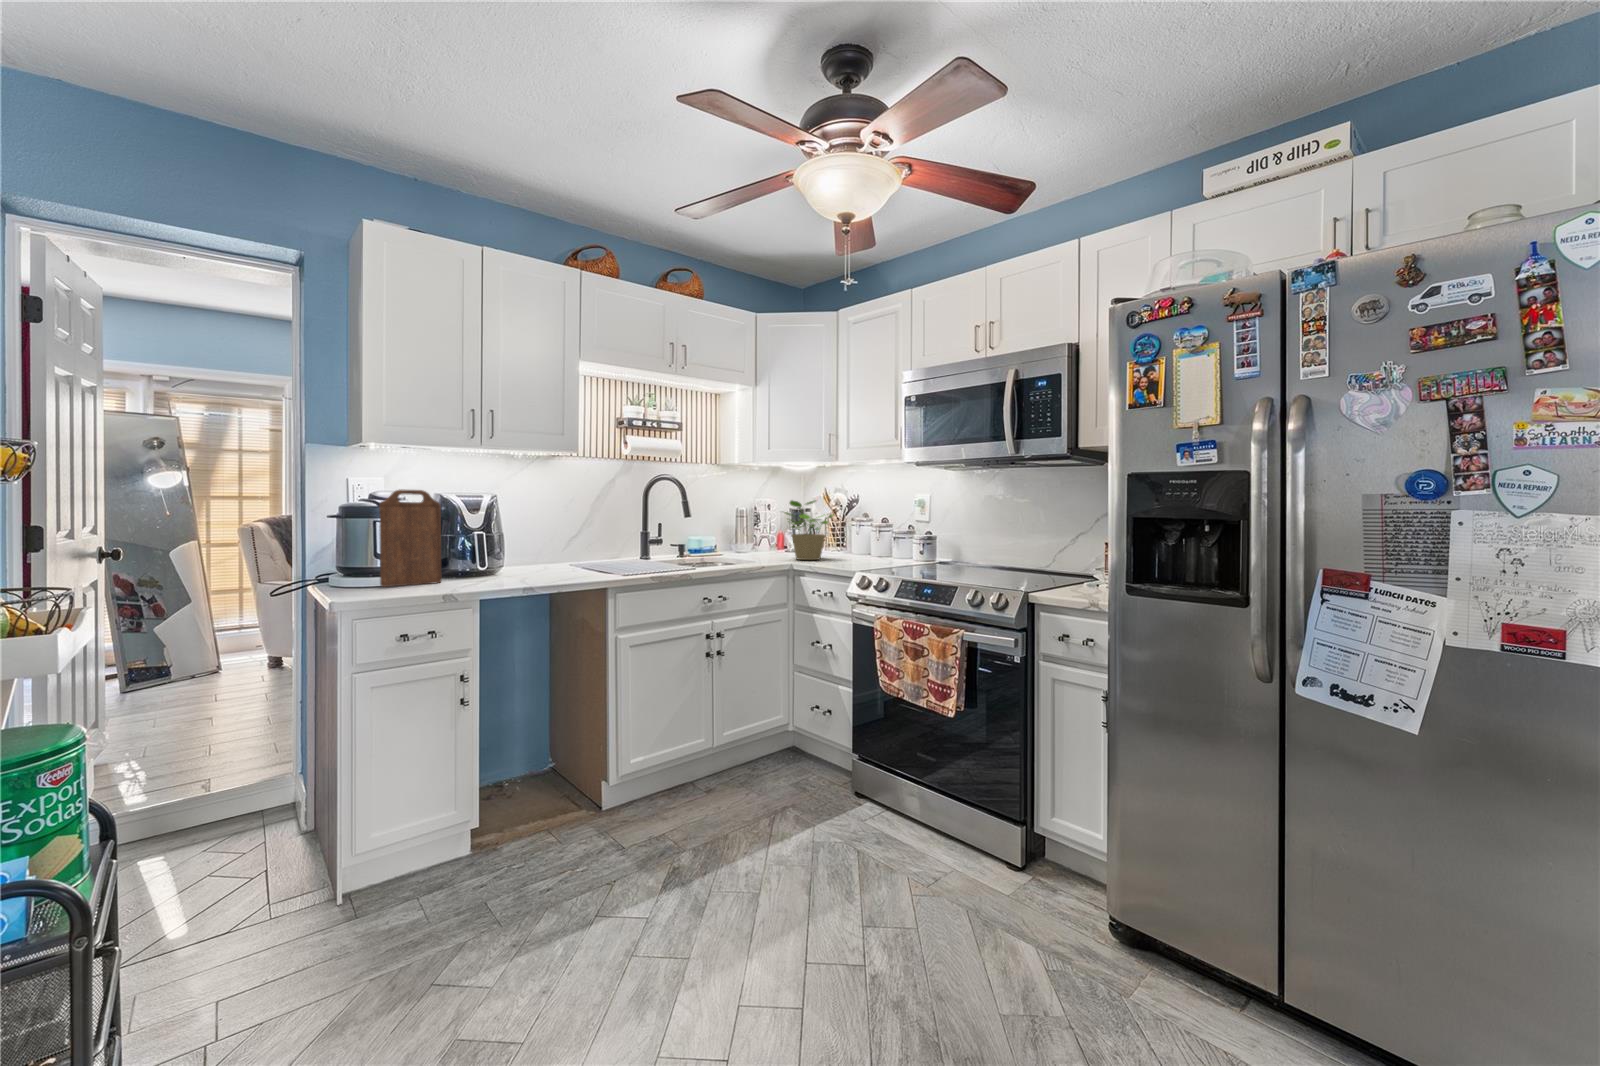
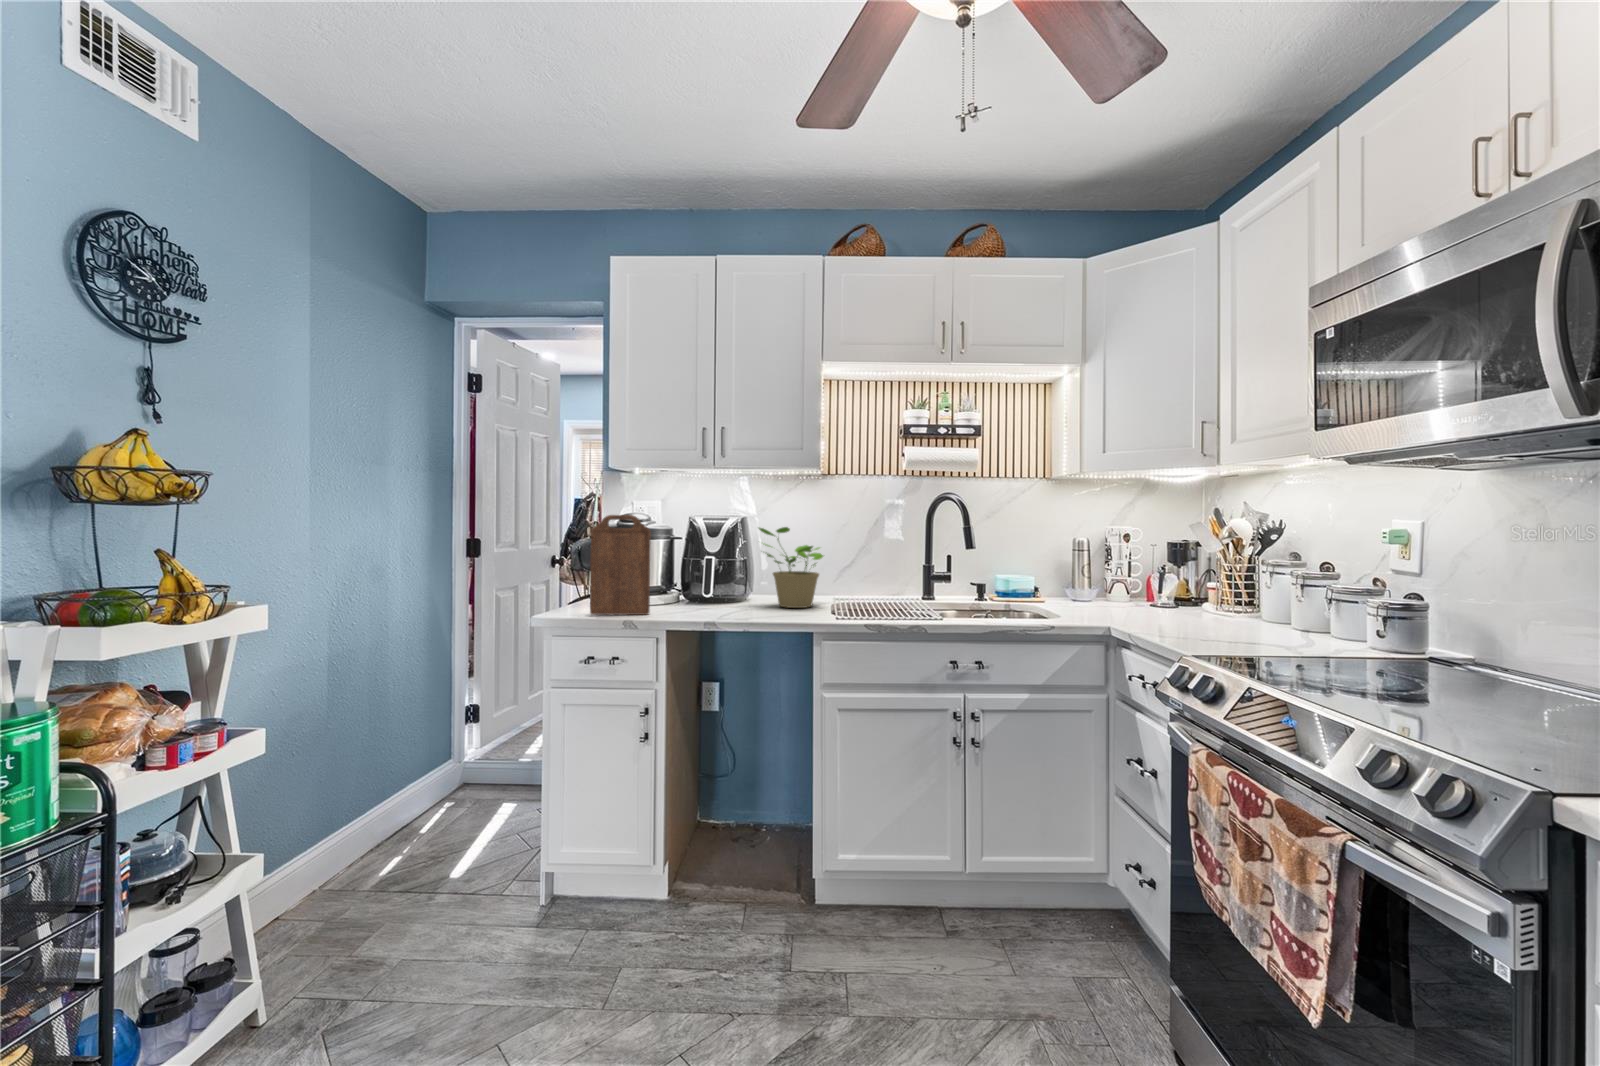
potted plant: present [785,500,833,560] -> present [759,527,823,608]

